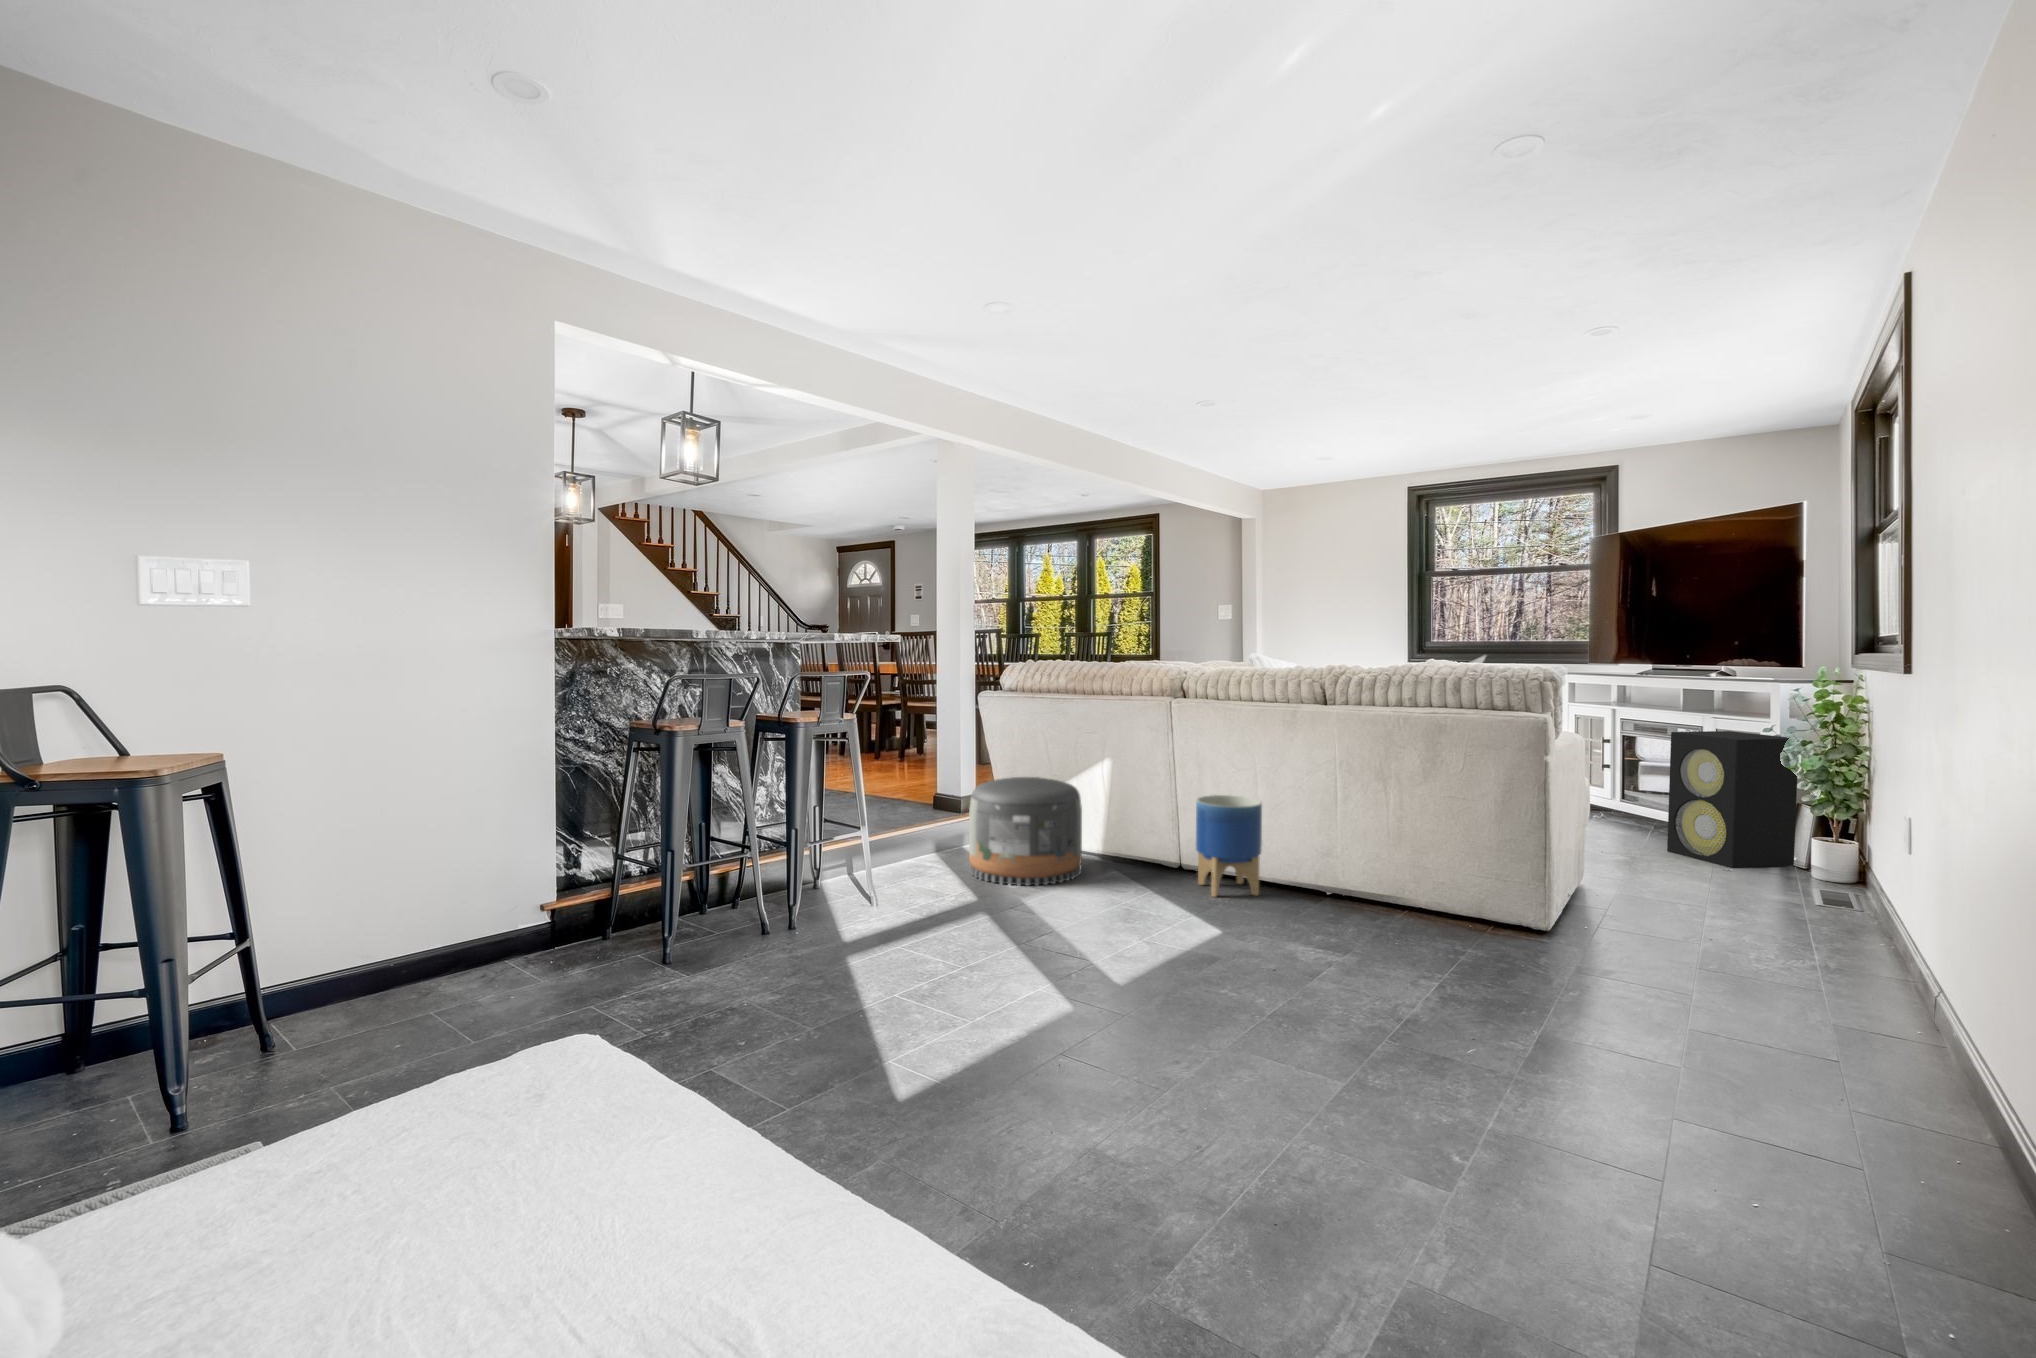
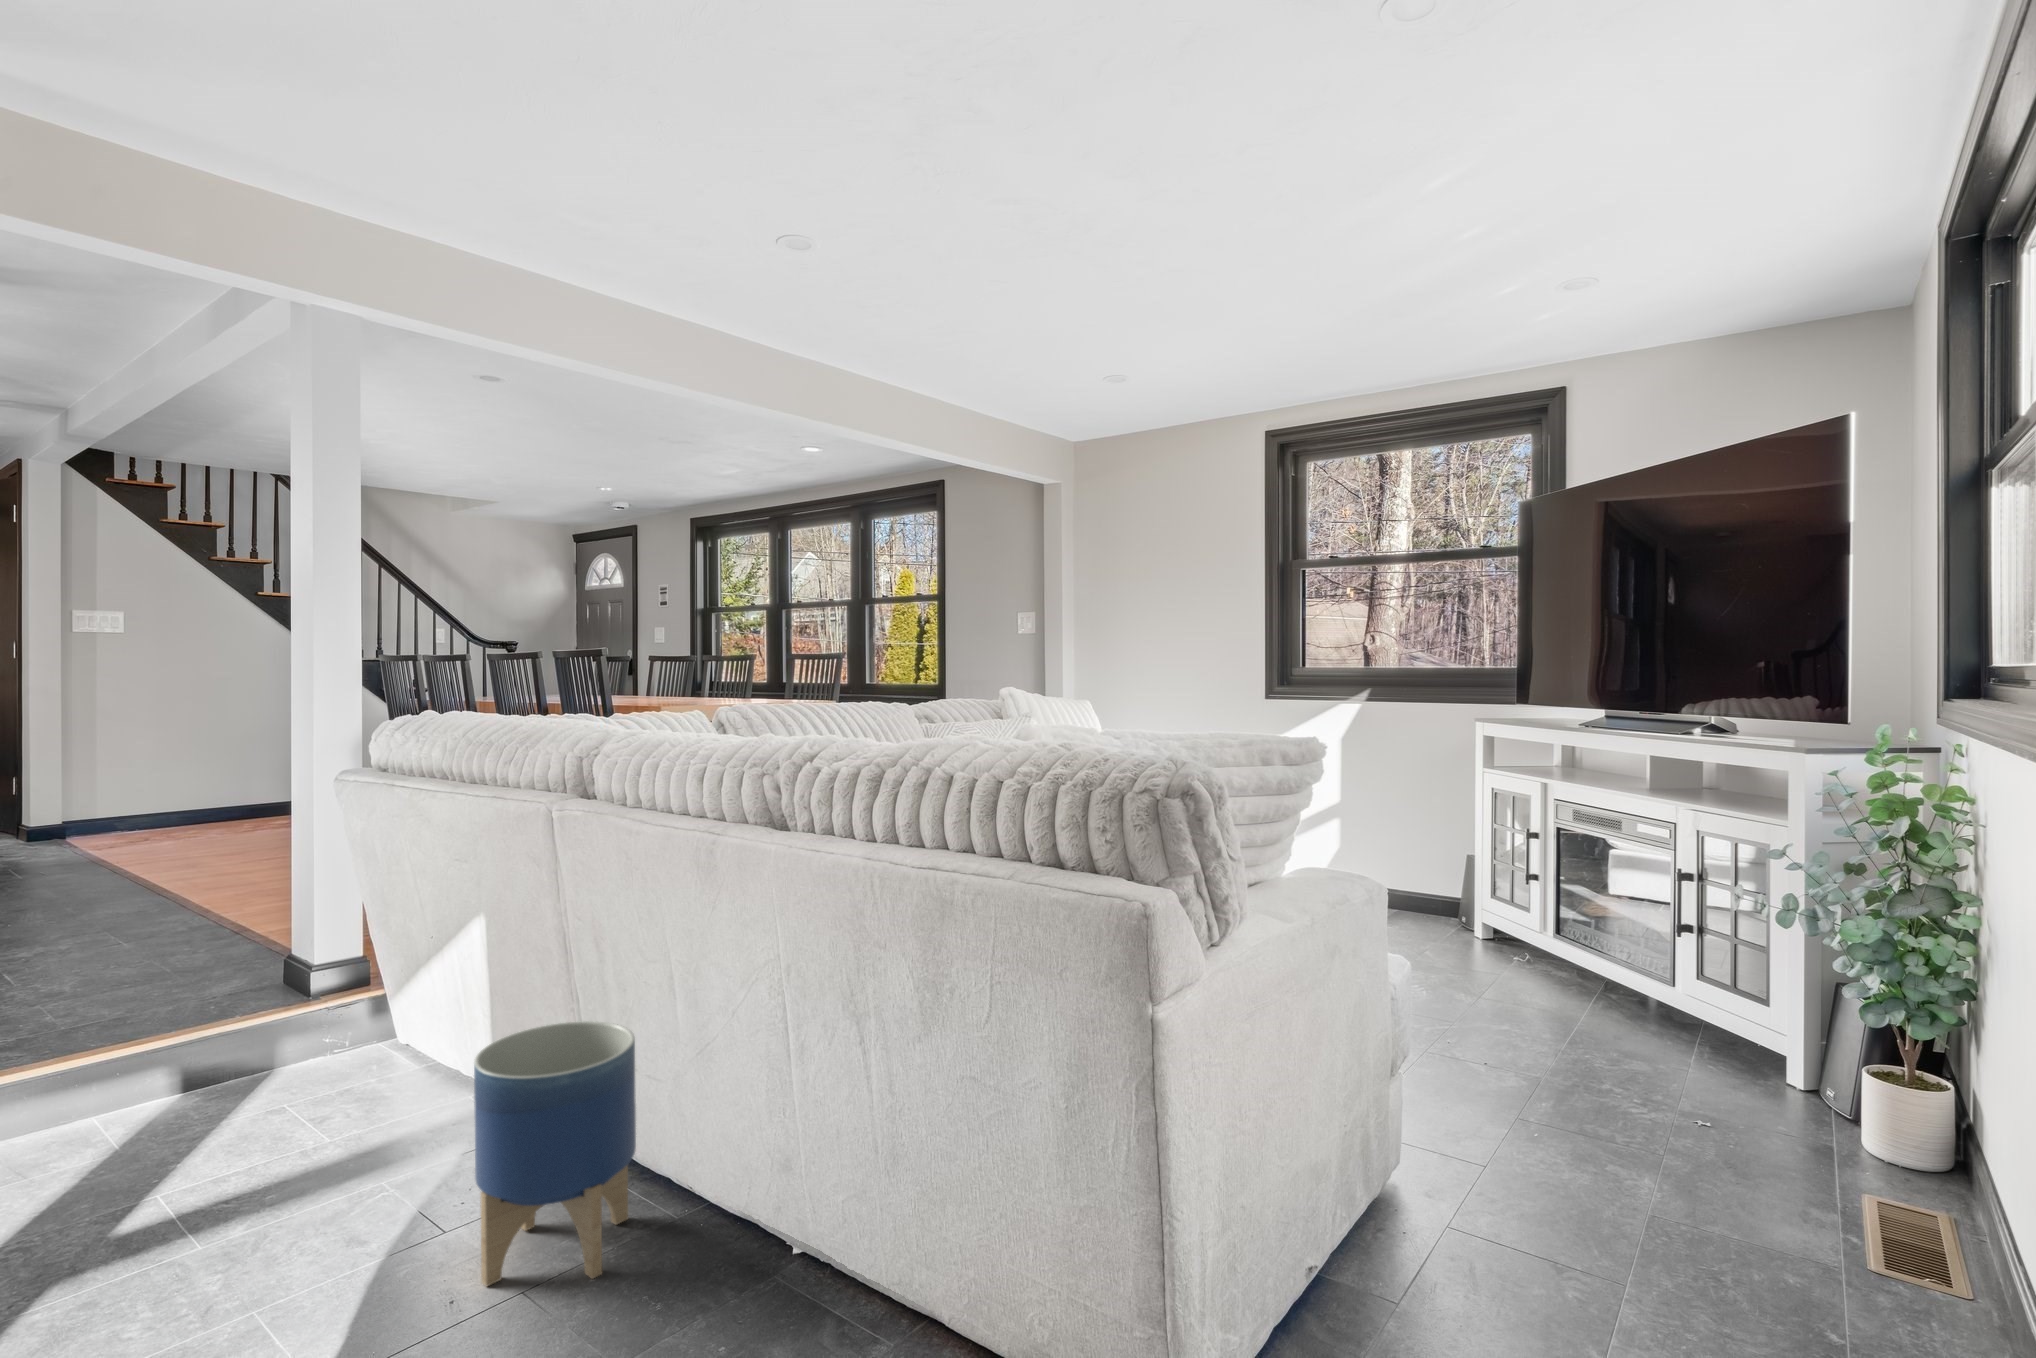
speaker: present [1667,731,1798,868] -> none [1605,841,1839,1129]
pouf: present [969,777,1082,886] -> none [64,959,372,1237]

